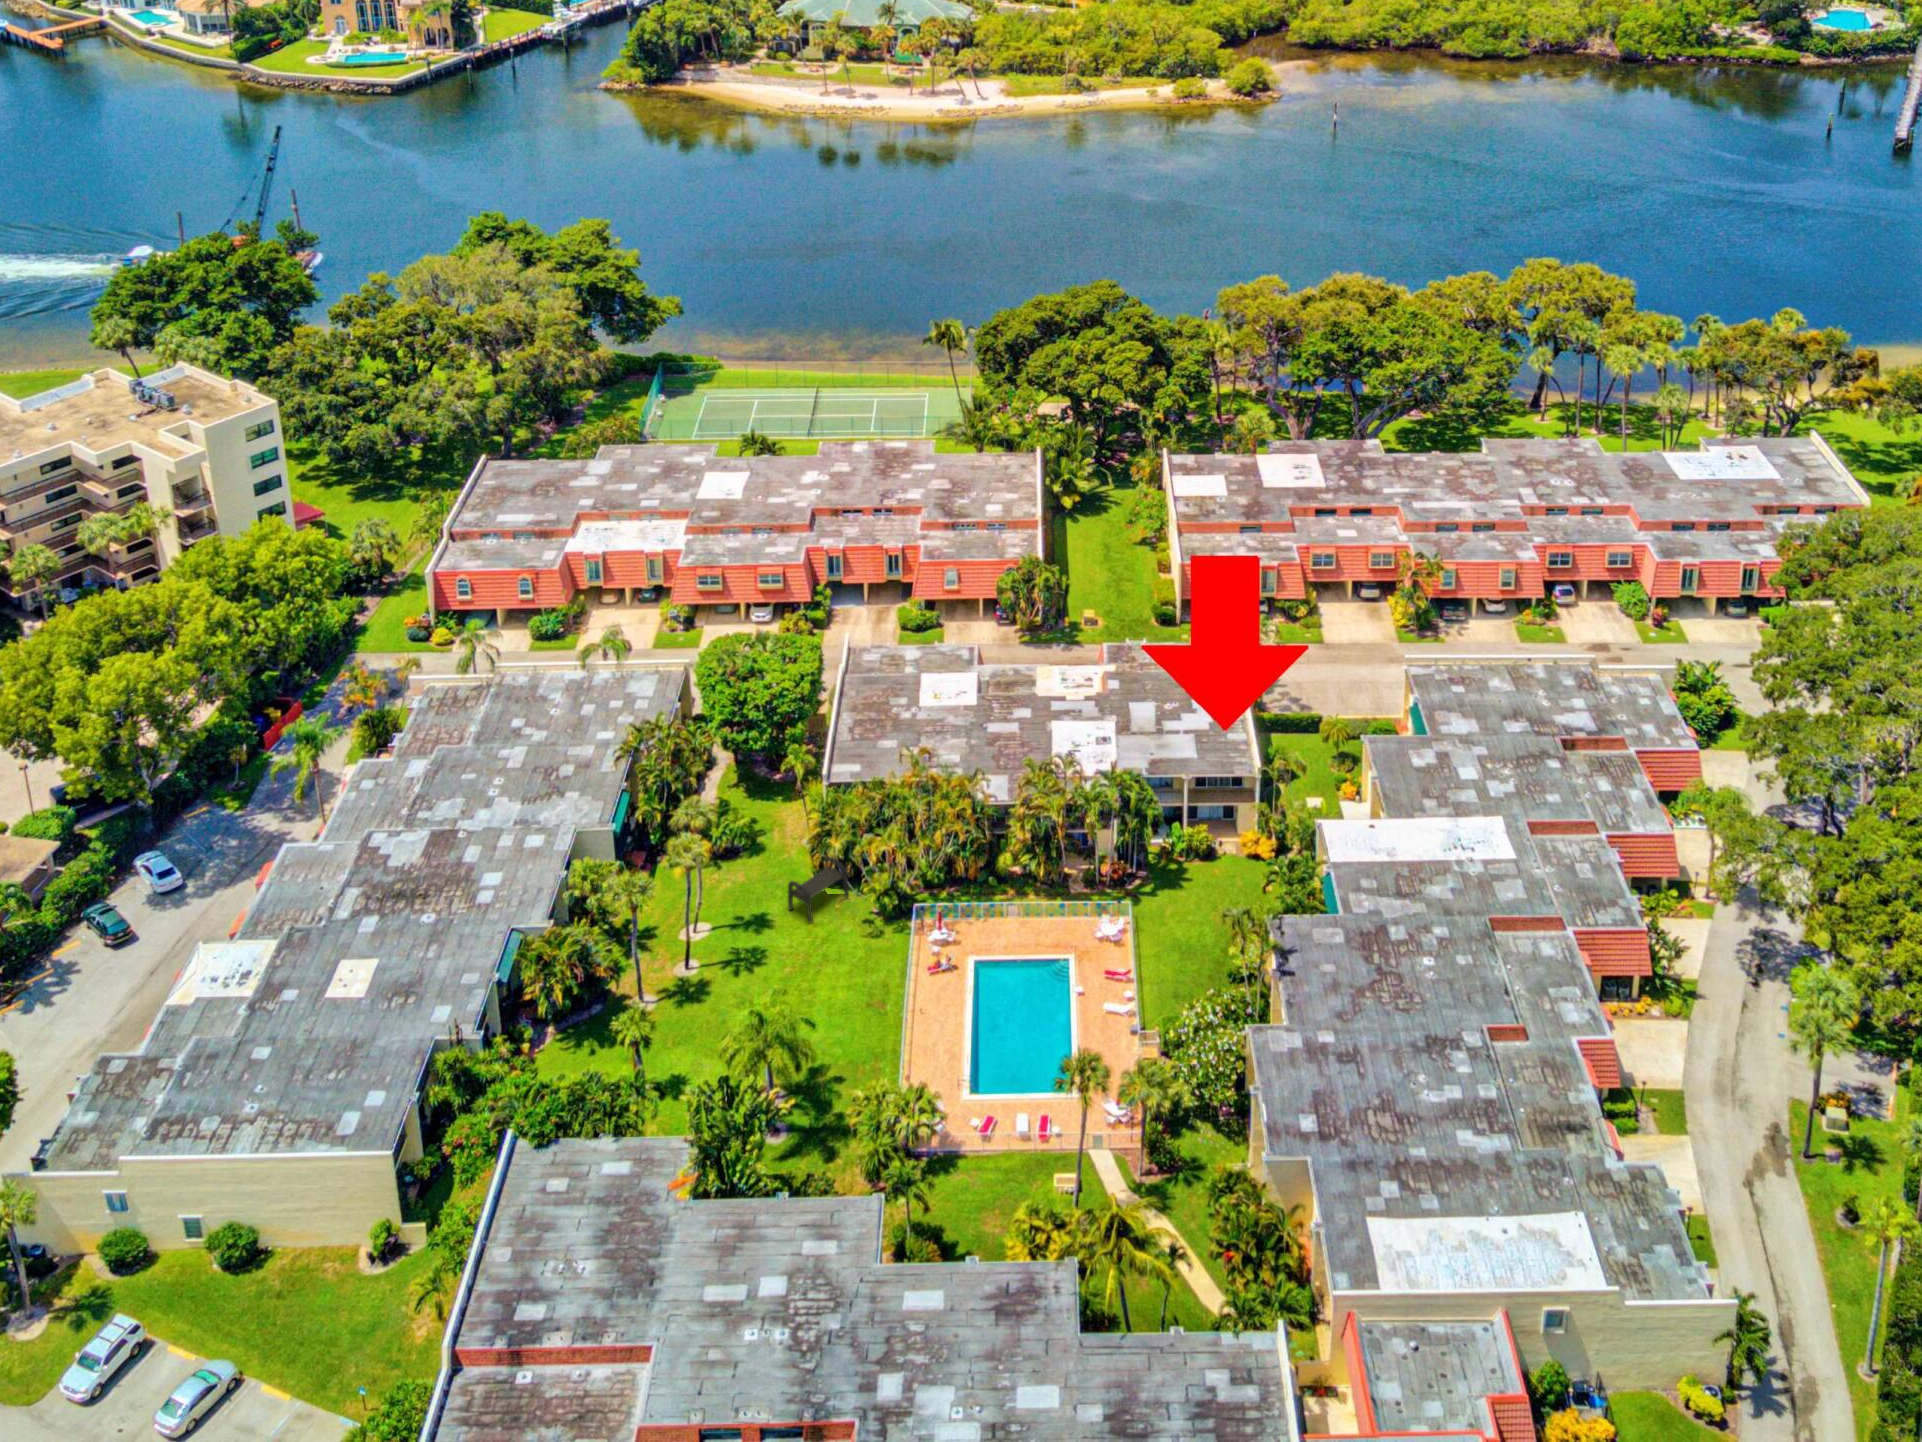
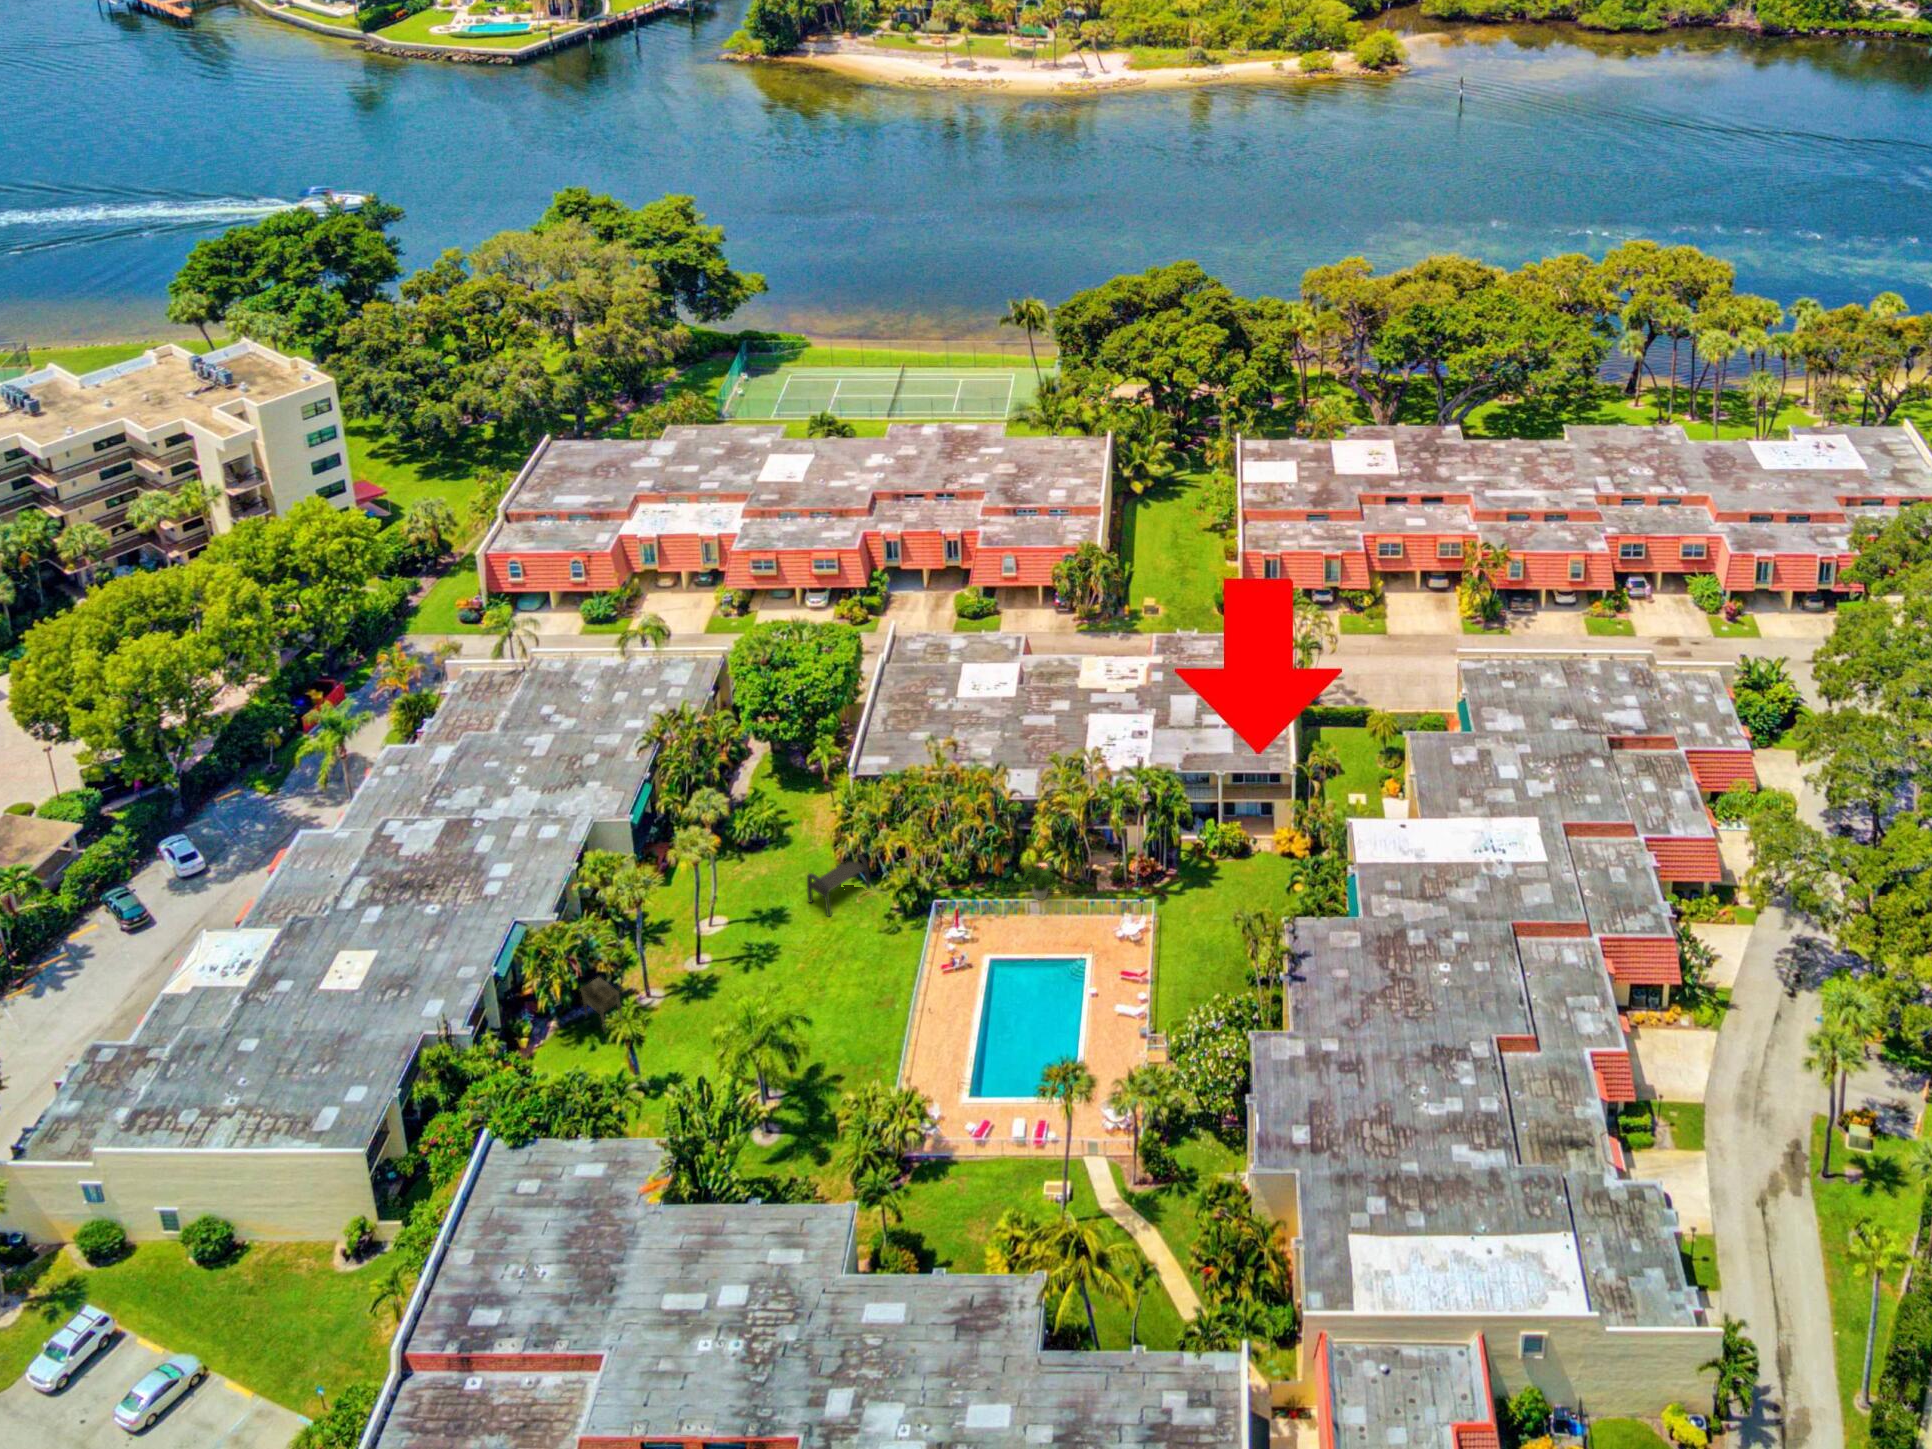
potted plant: none [1000,865,1037,905] -> present [1022,863,1058,900]
side table: none [576,984,618,1039] -> present [581,977,622,1031]

